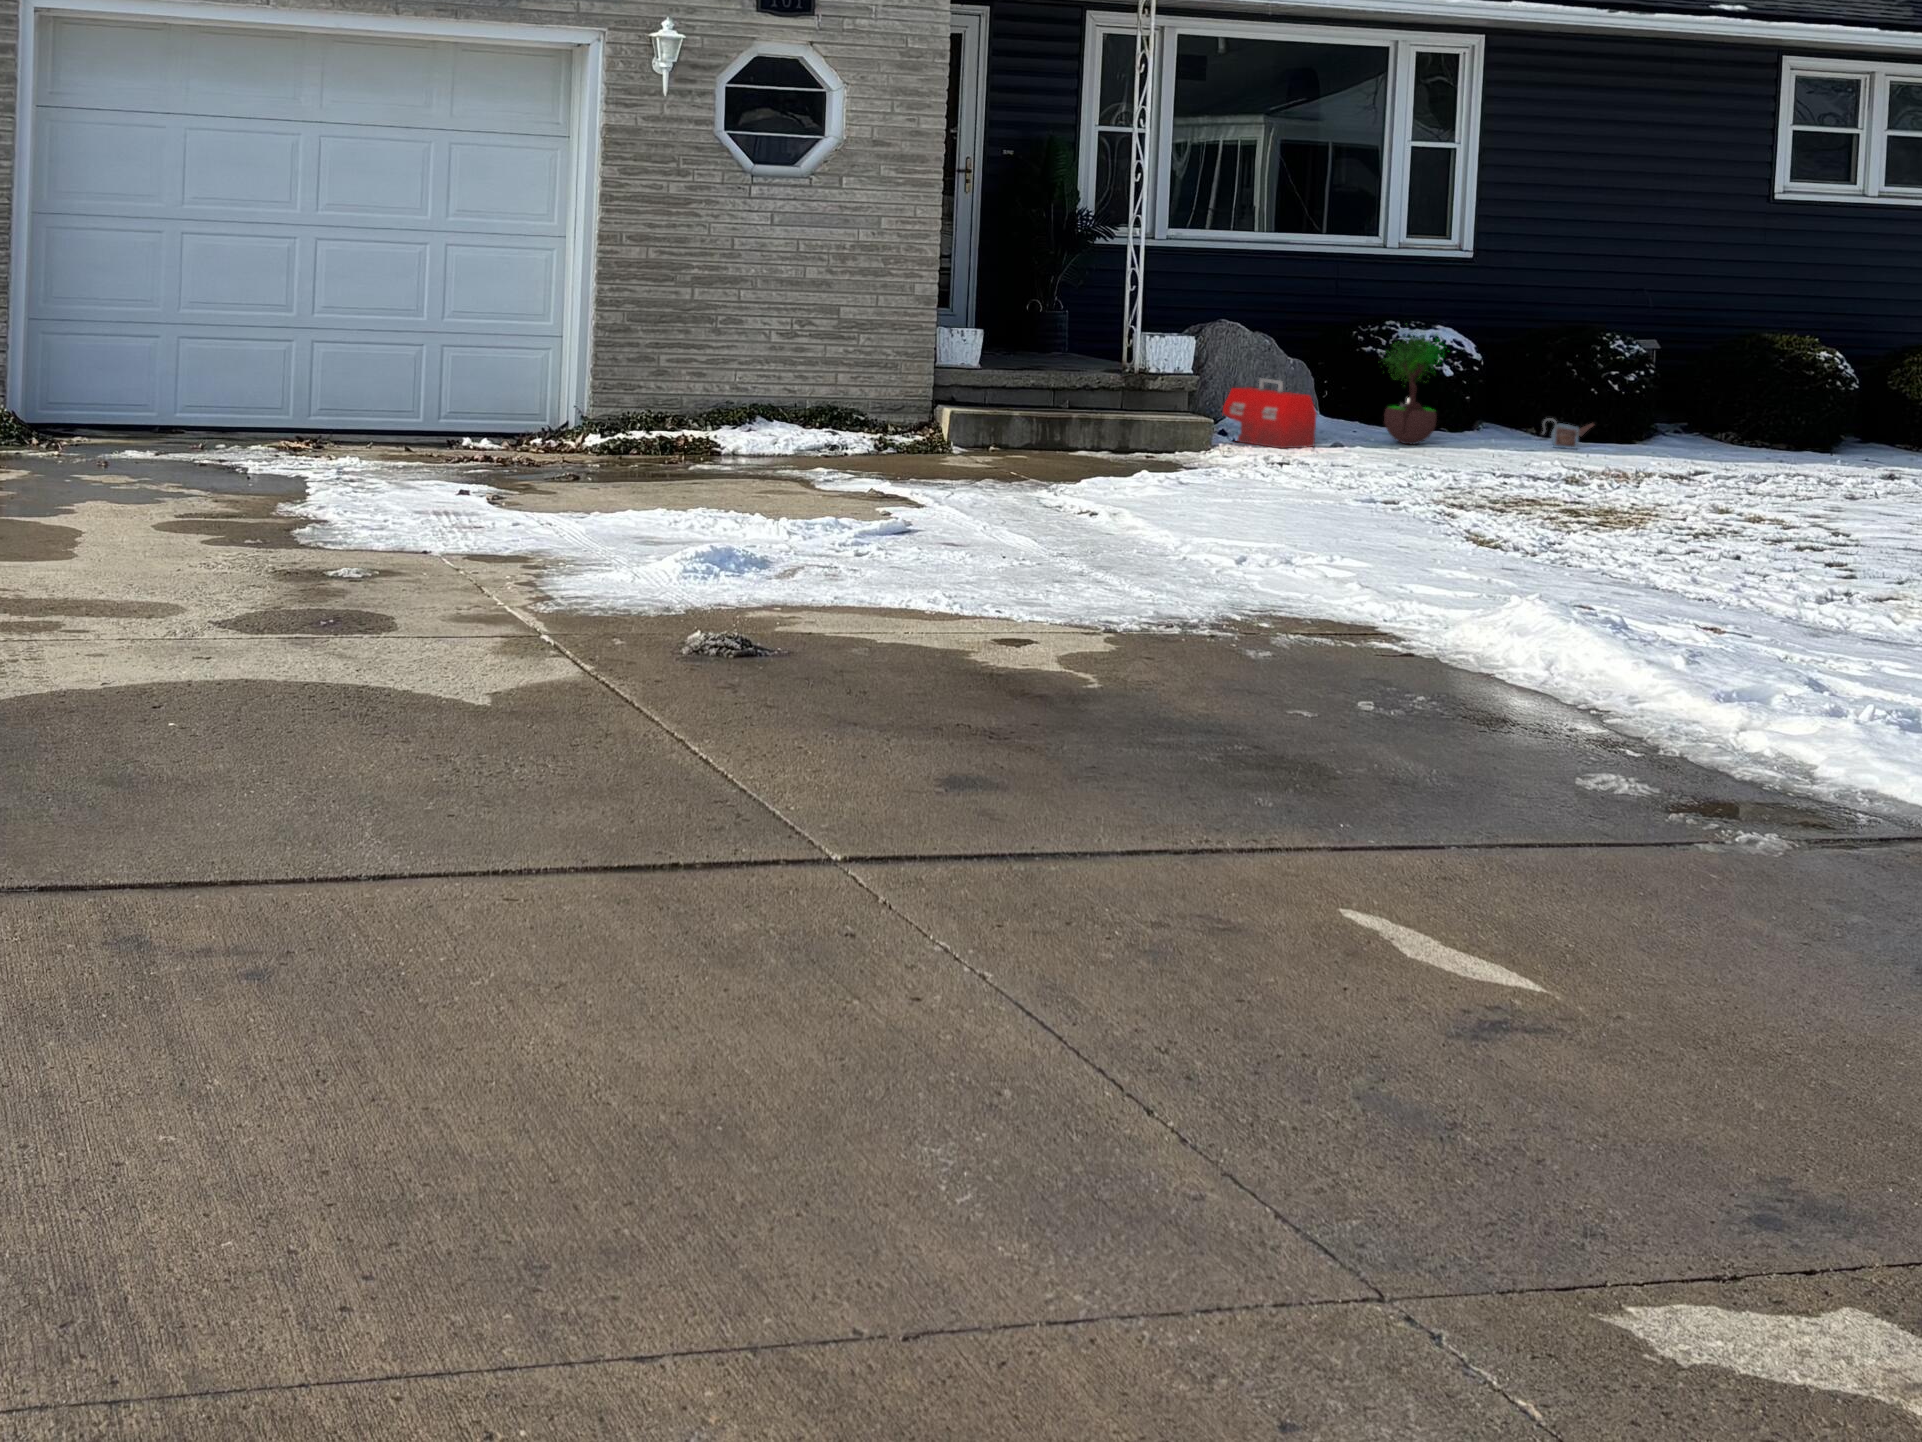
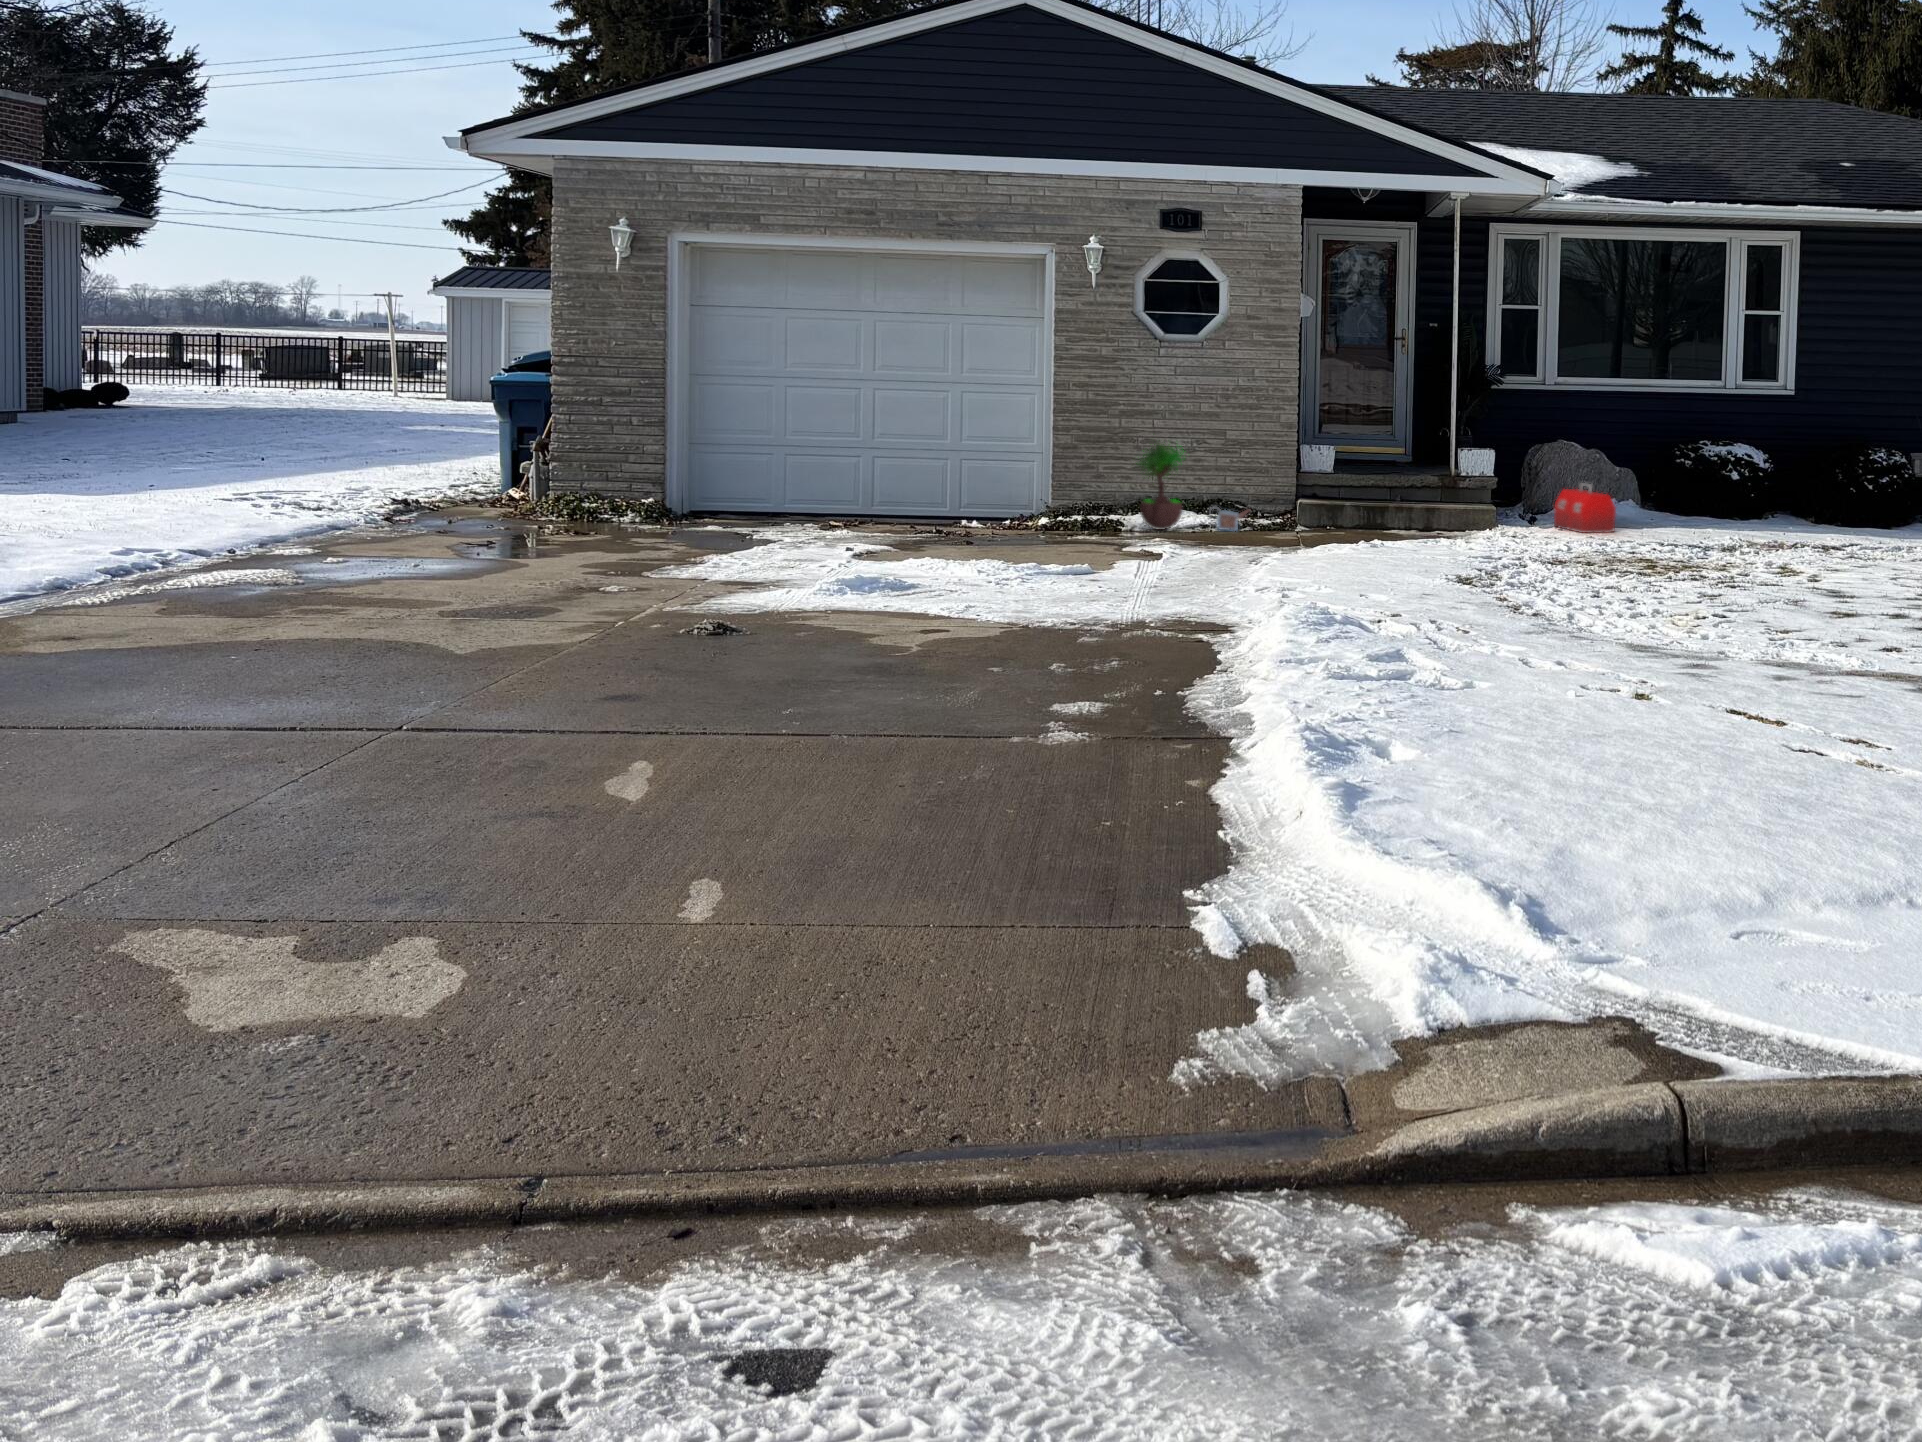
potted tree: present [1380,335,1444,444] -> present [1136,440,1184,530]
watering can: present [1542,418,1594,449] -> present [1209,507,1249,530]

